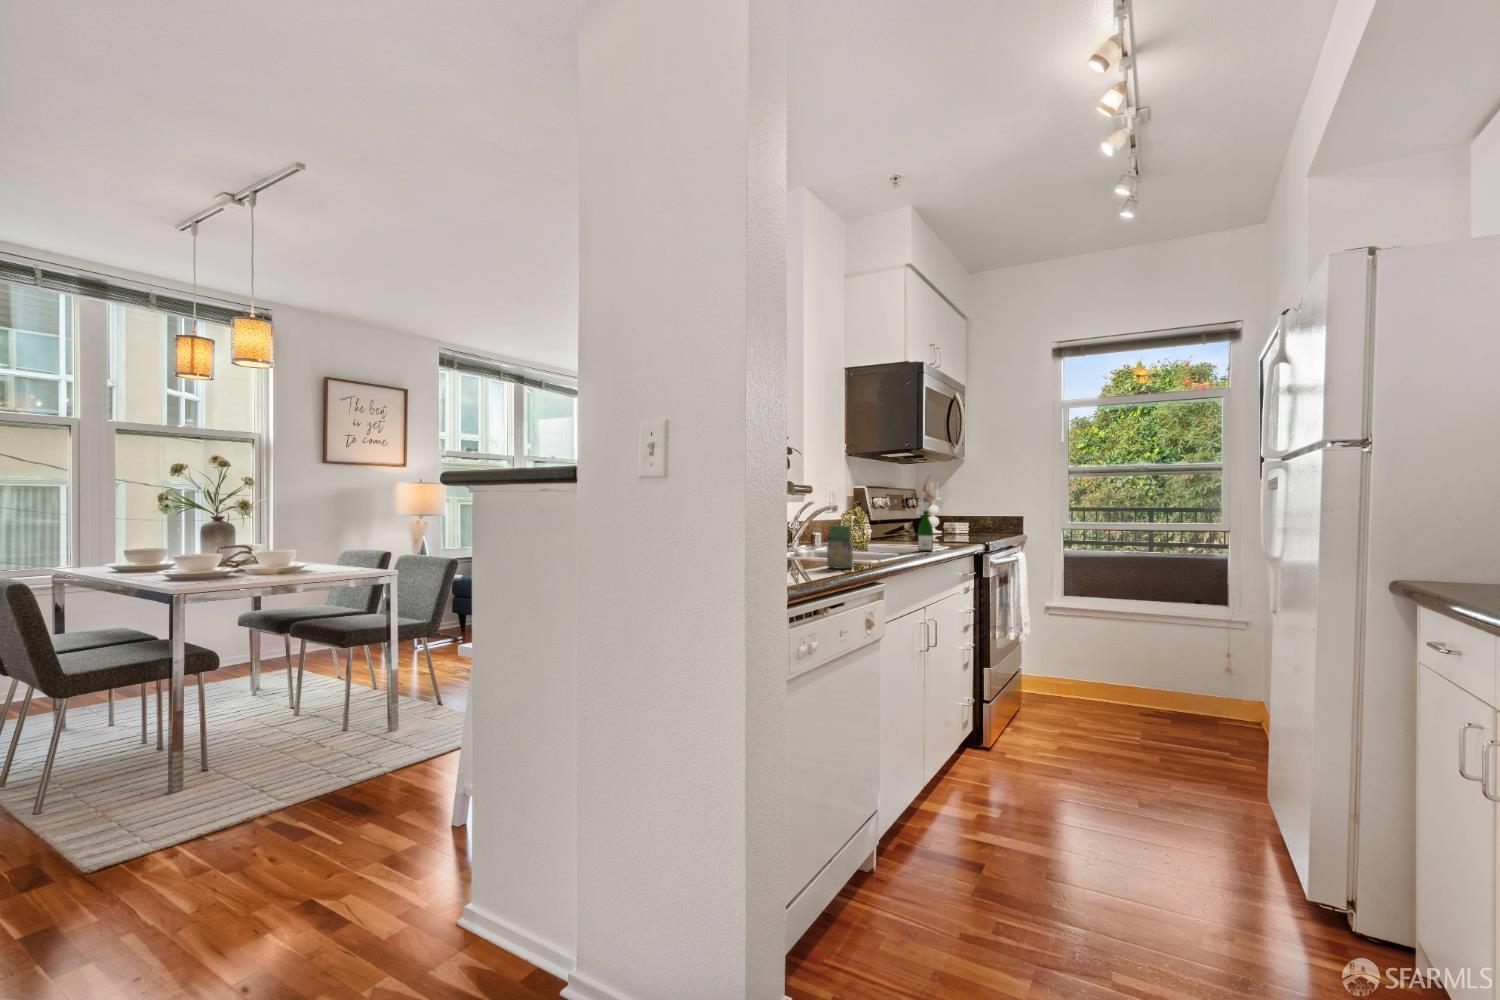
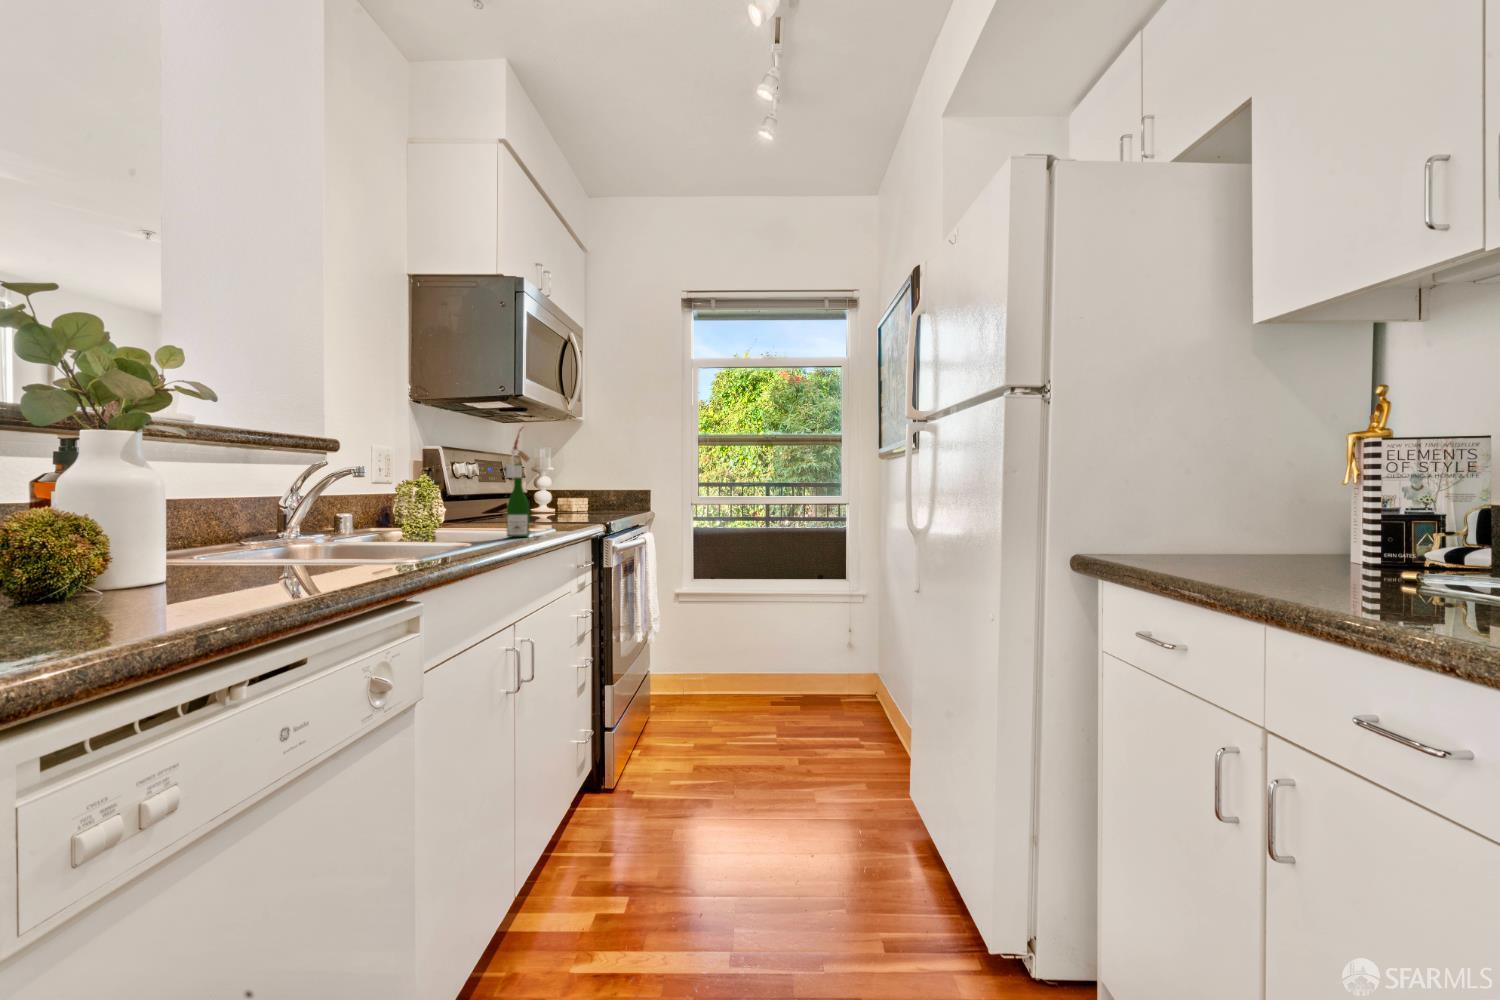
jar: present [827,525,853,569] -> none [286,497,346,584]

